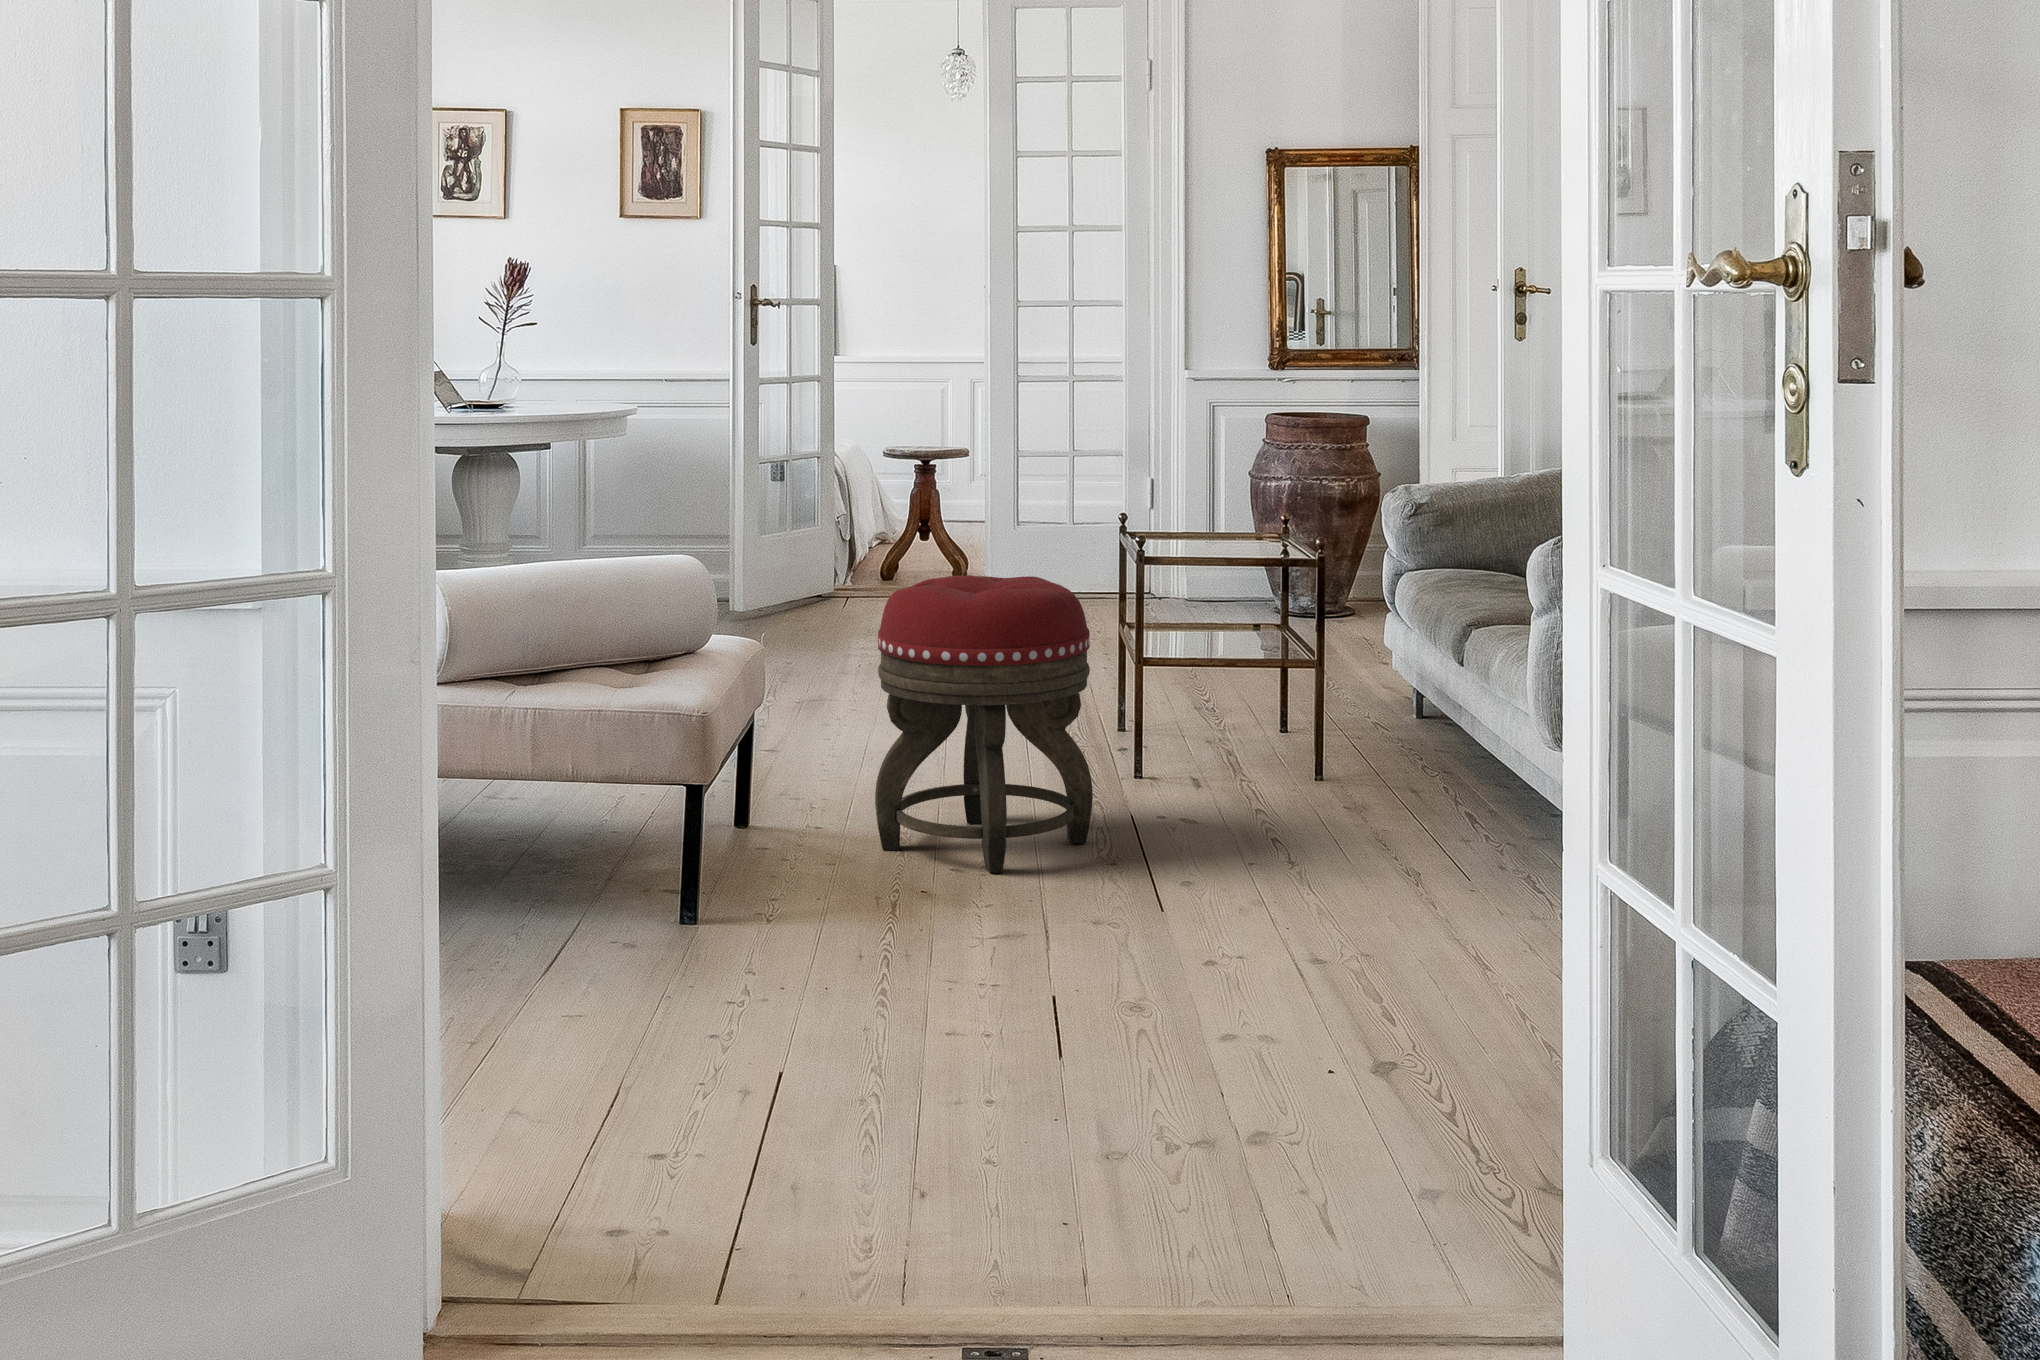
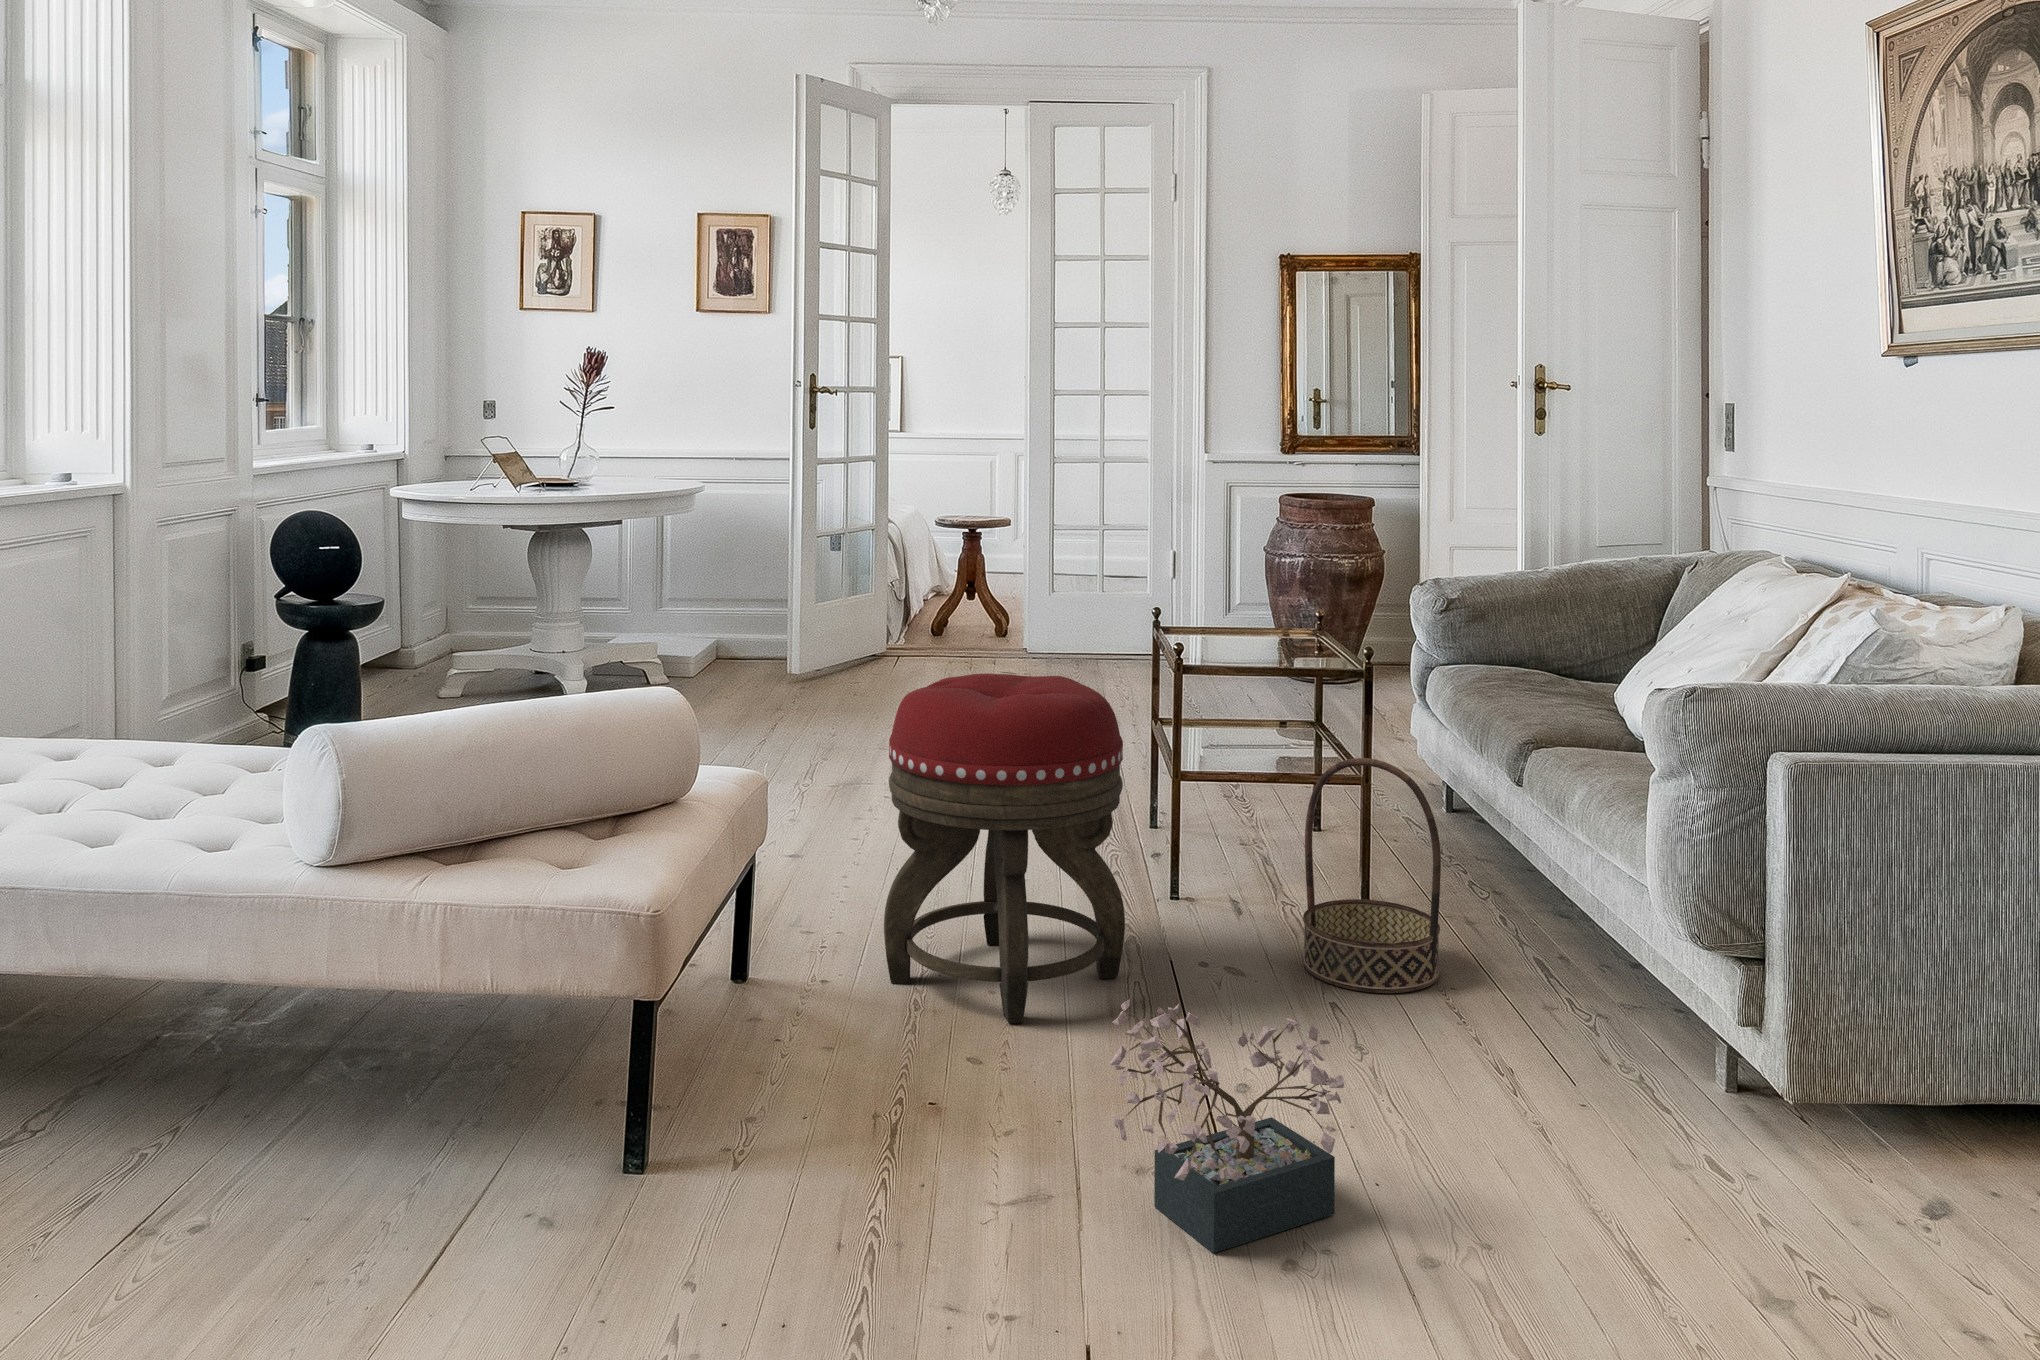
basket: none [1254,646,1376,849] -> present [1303,758,1441,993]
decorative plant: none [1075,809,1265,995] -> present [1108,999,1344,1253]

